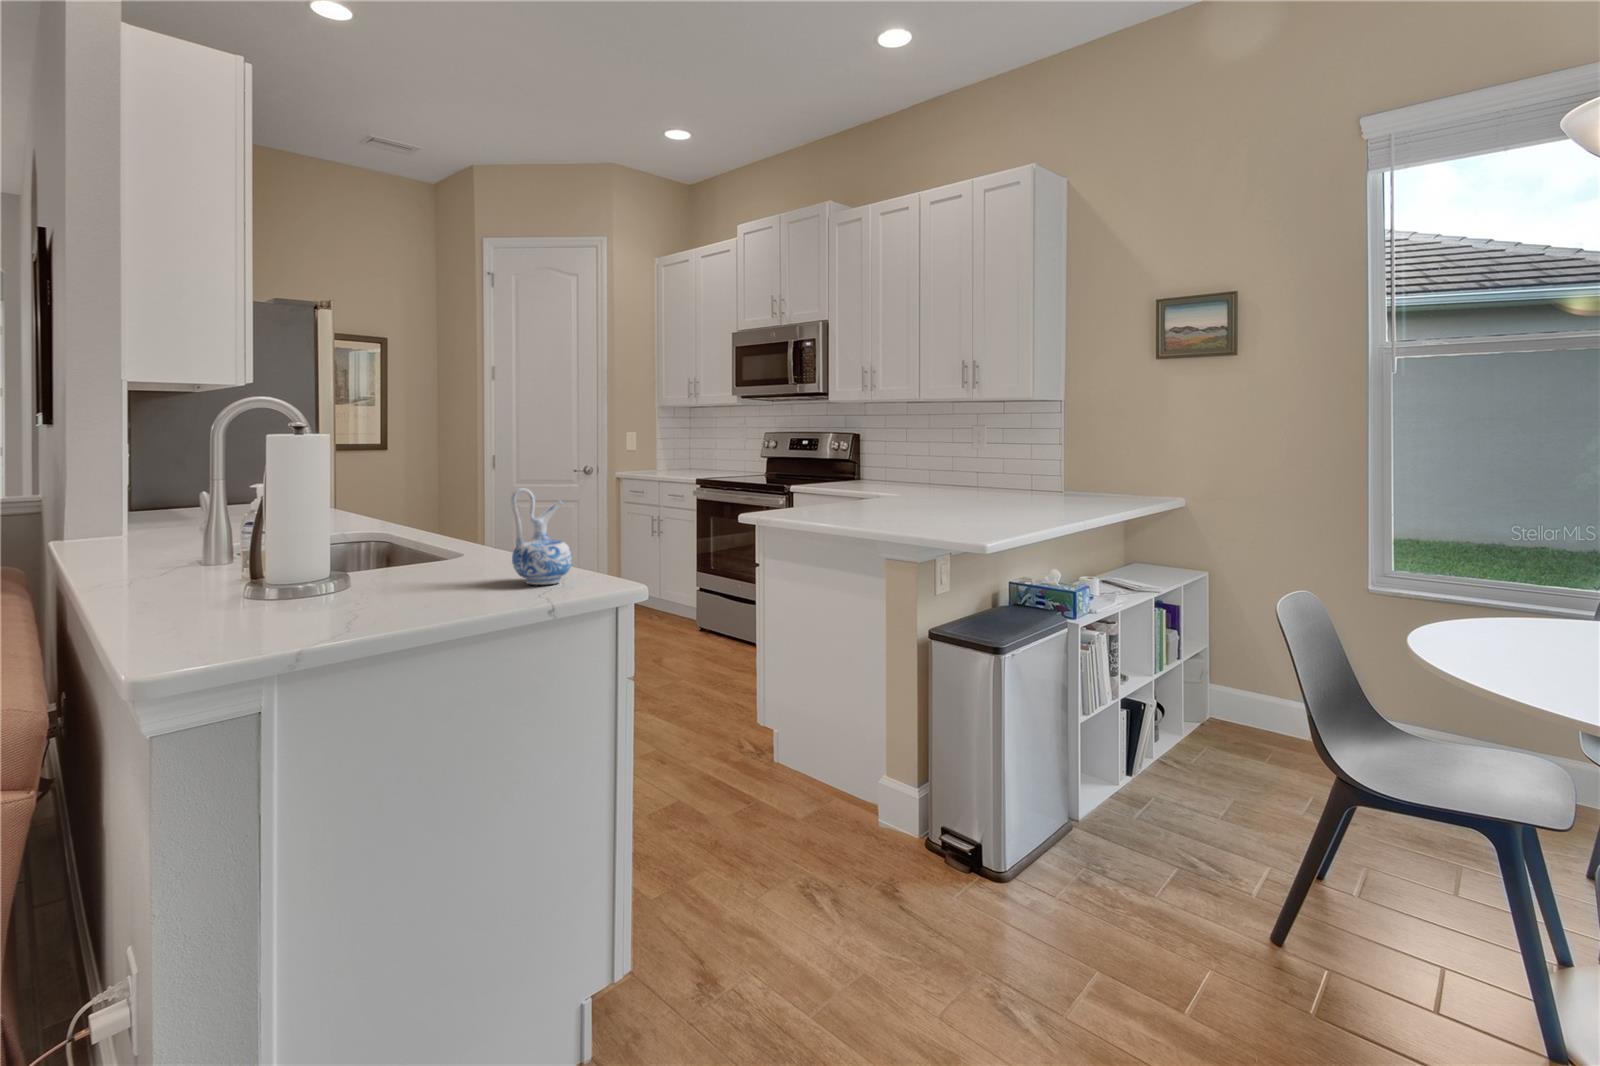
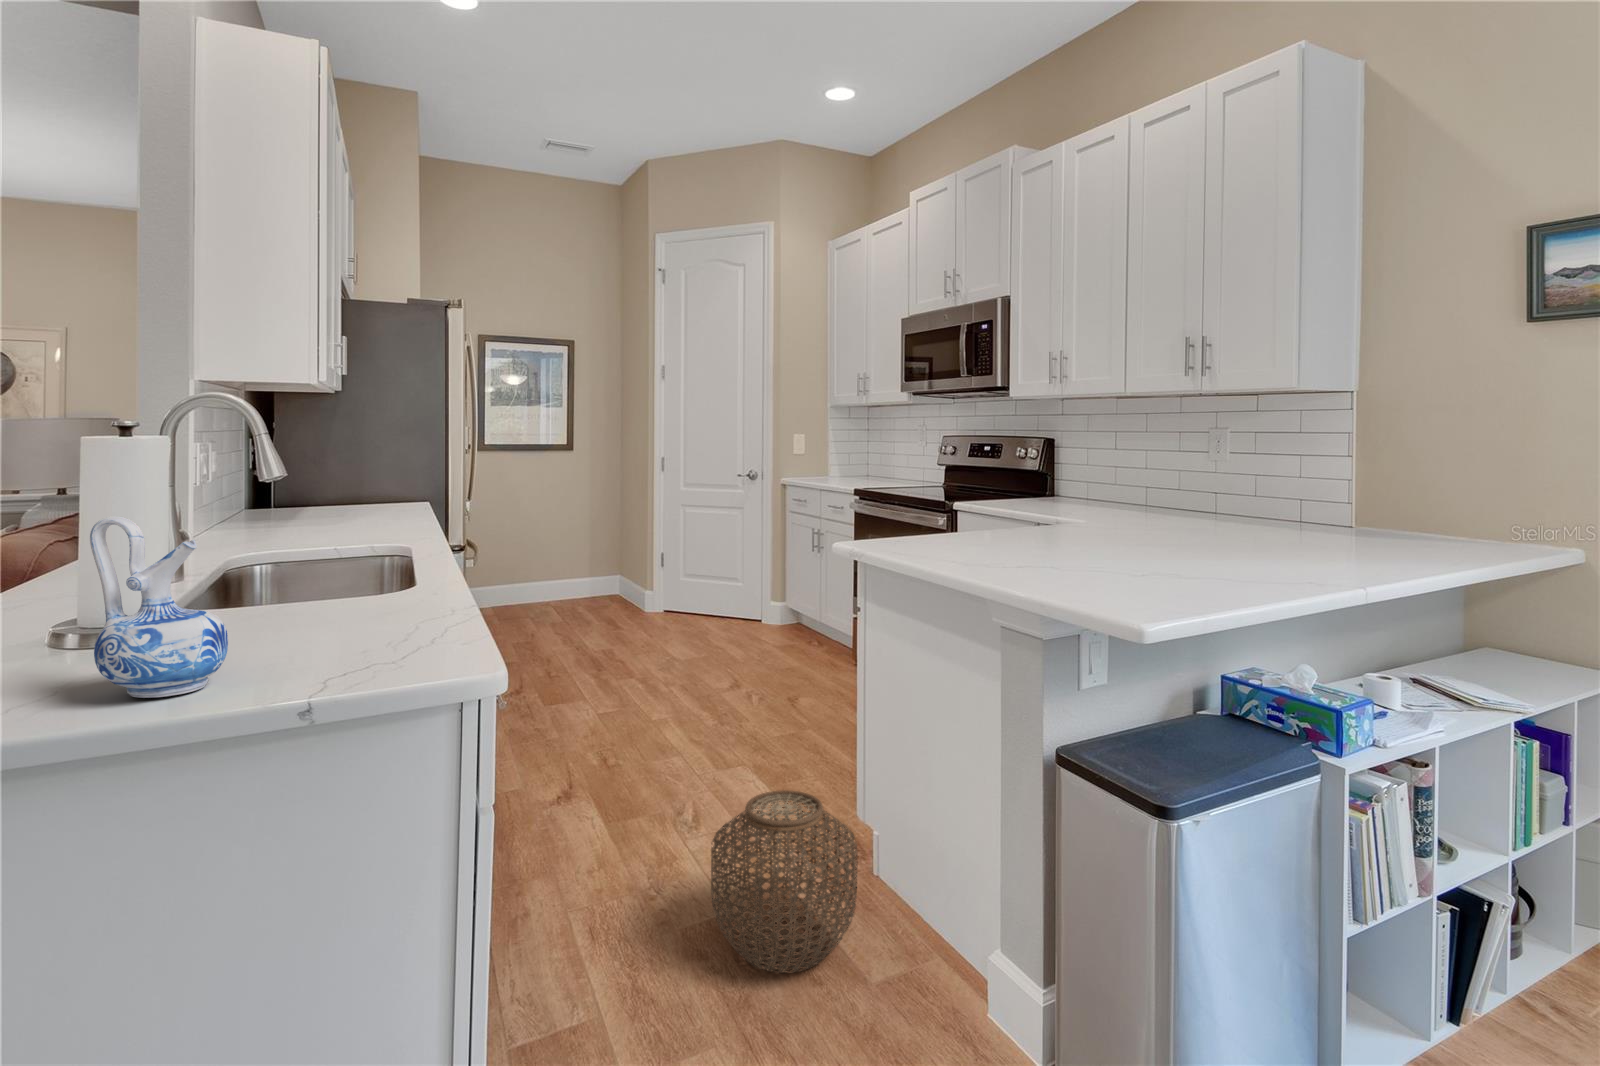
woven basket: none [688,689,791,809] -> present [711,790,857,973]

